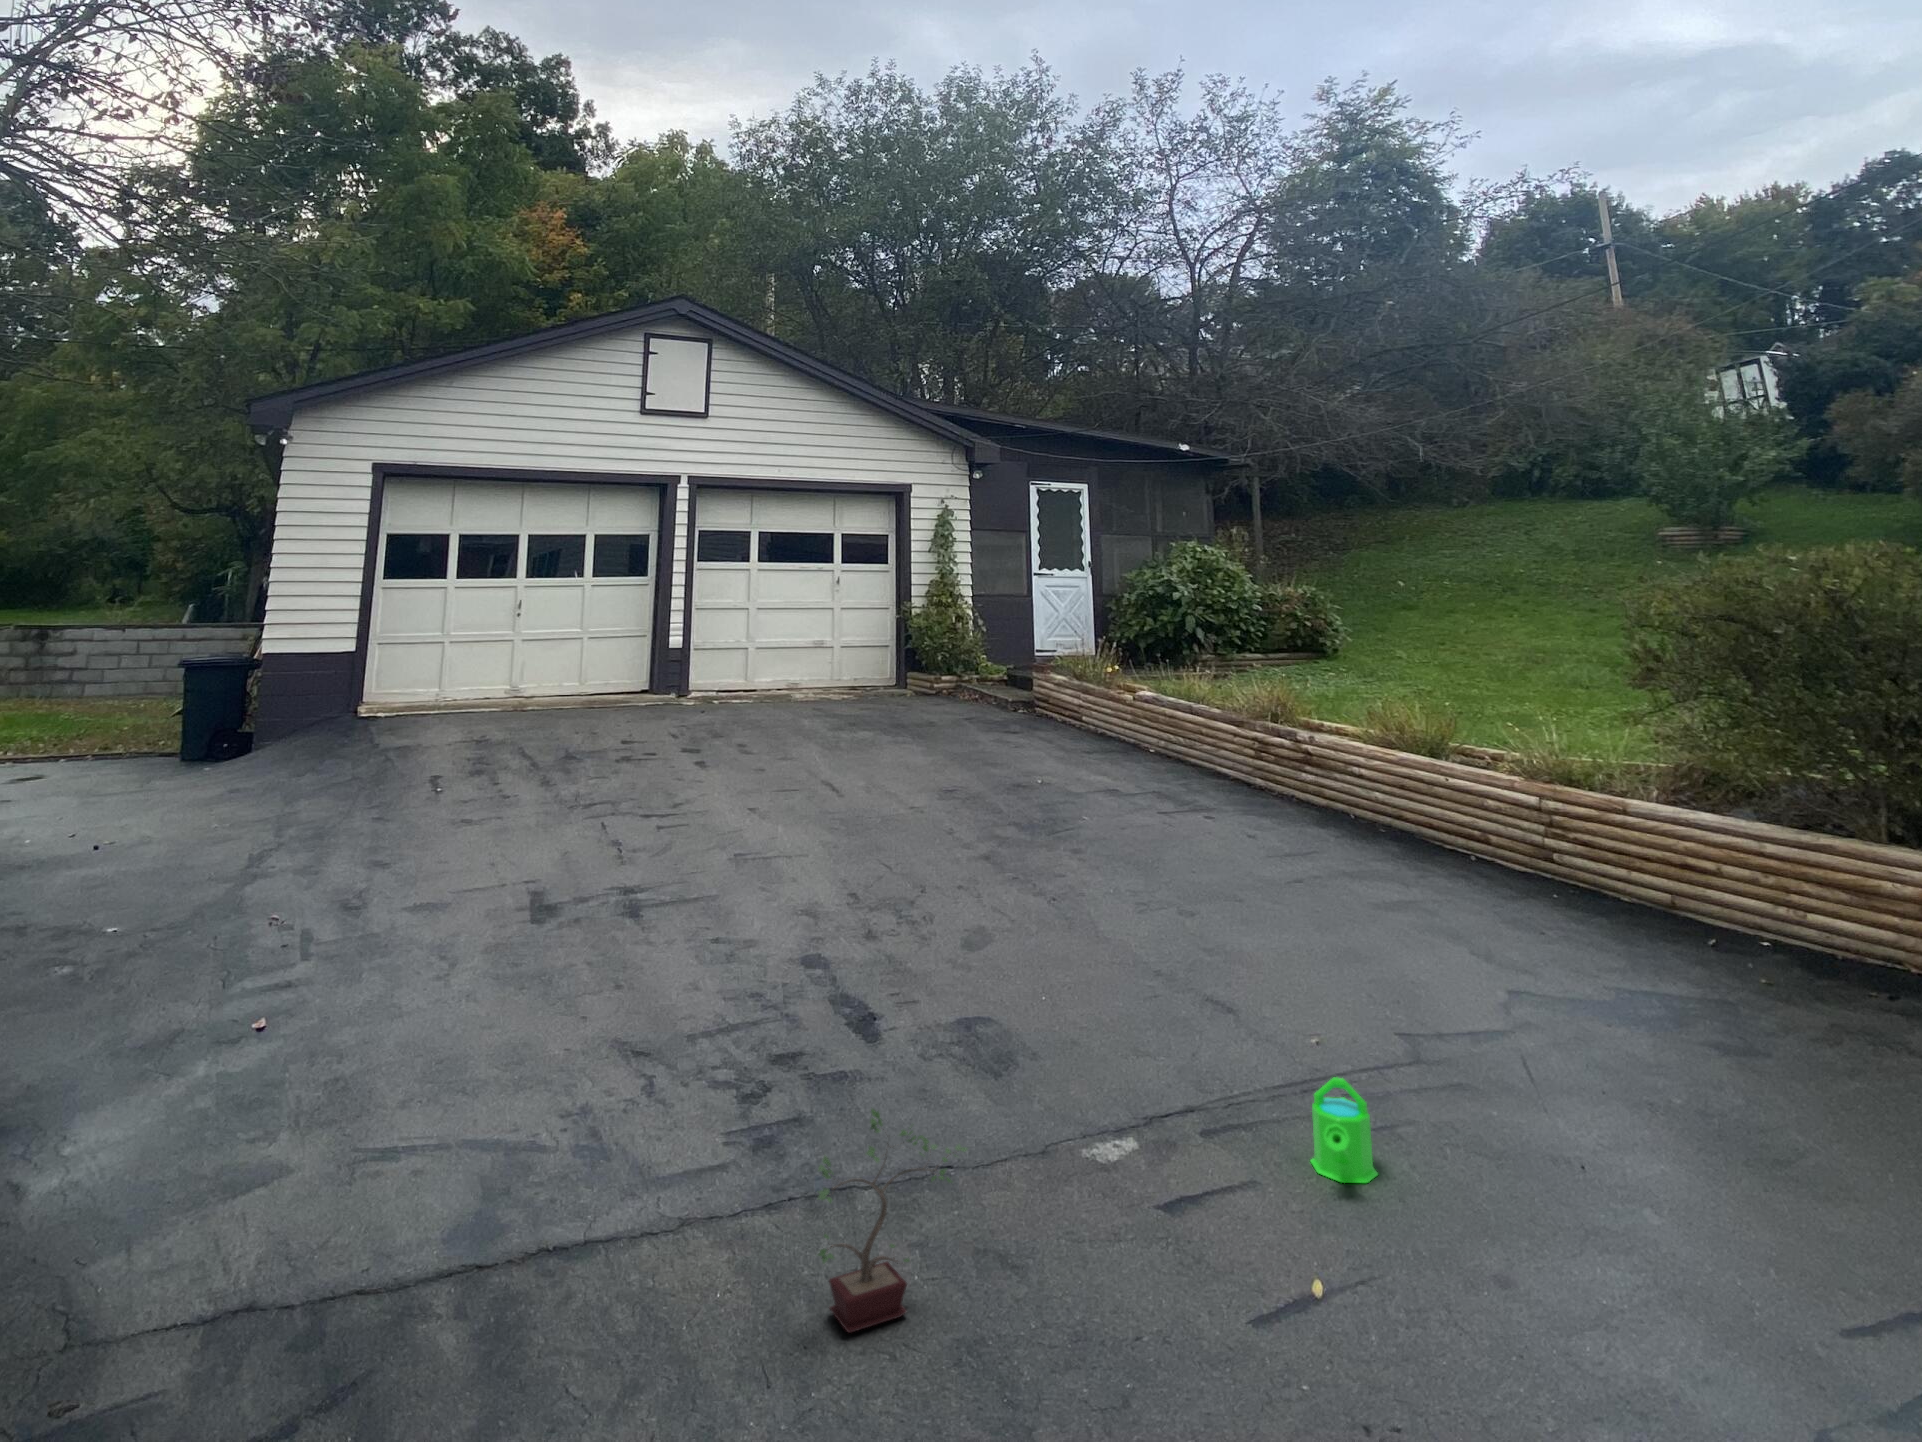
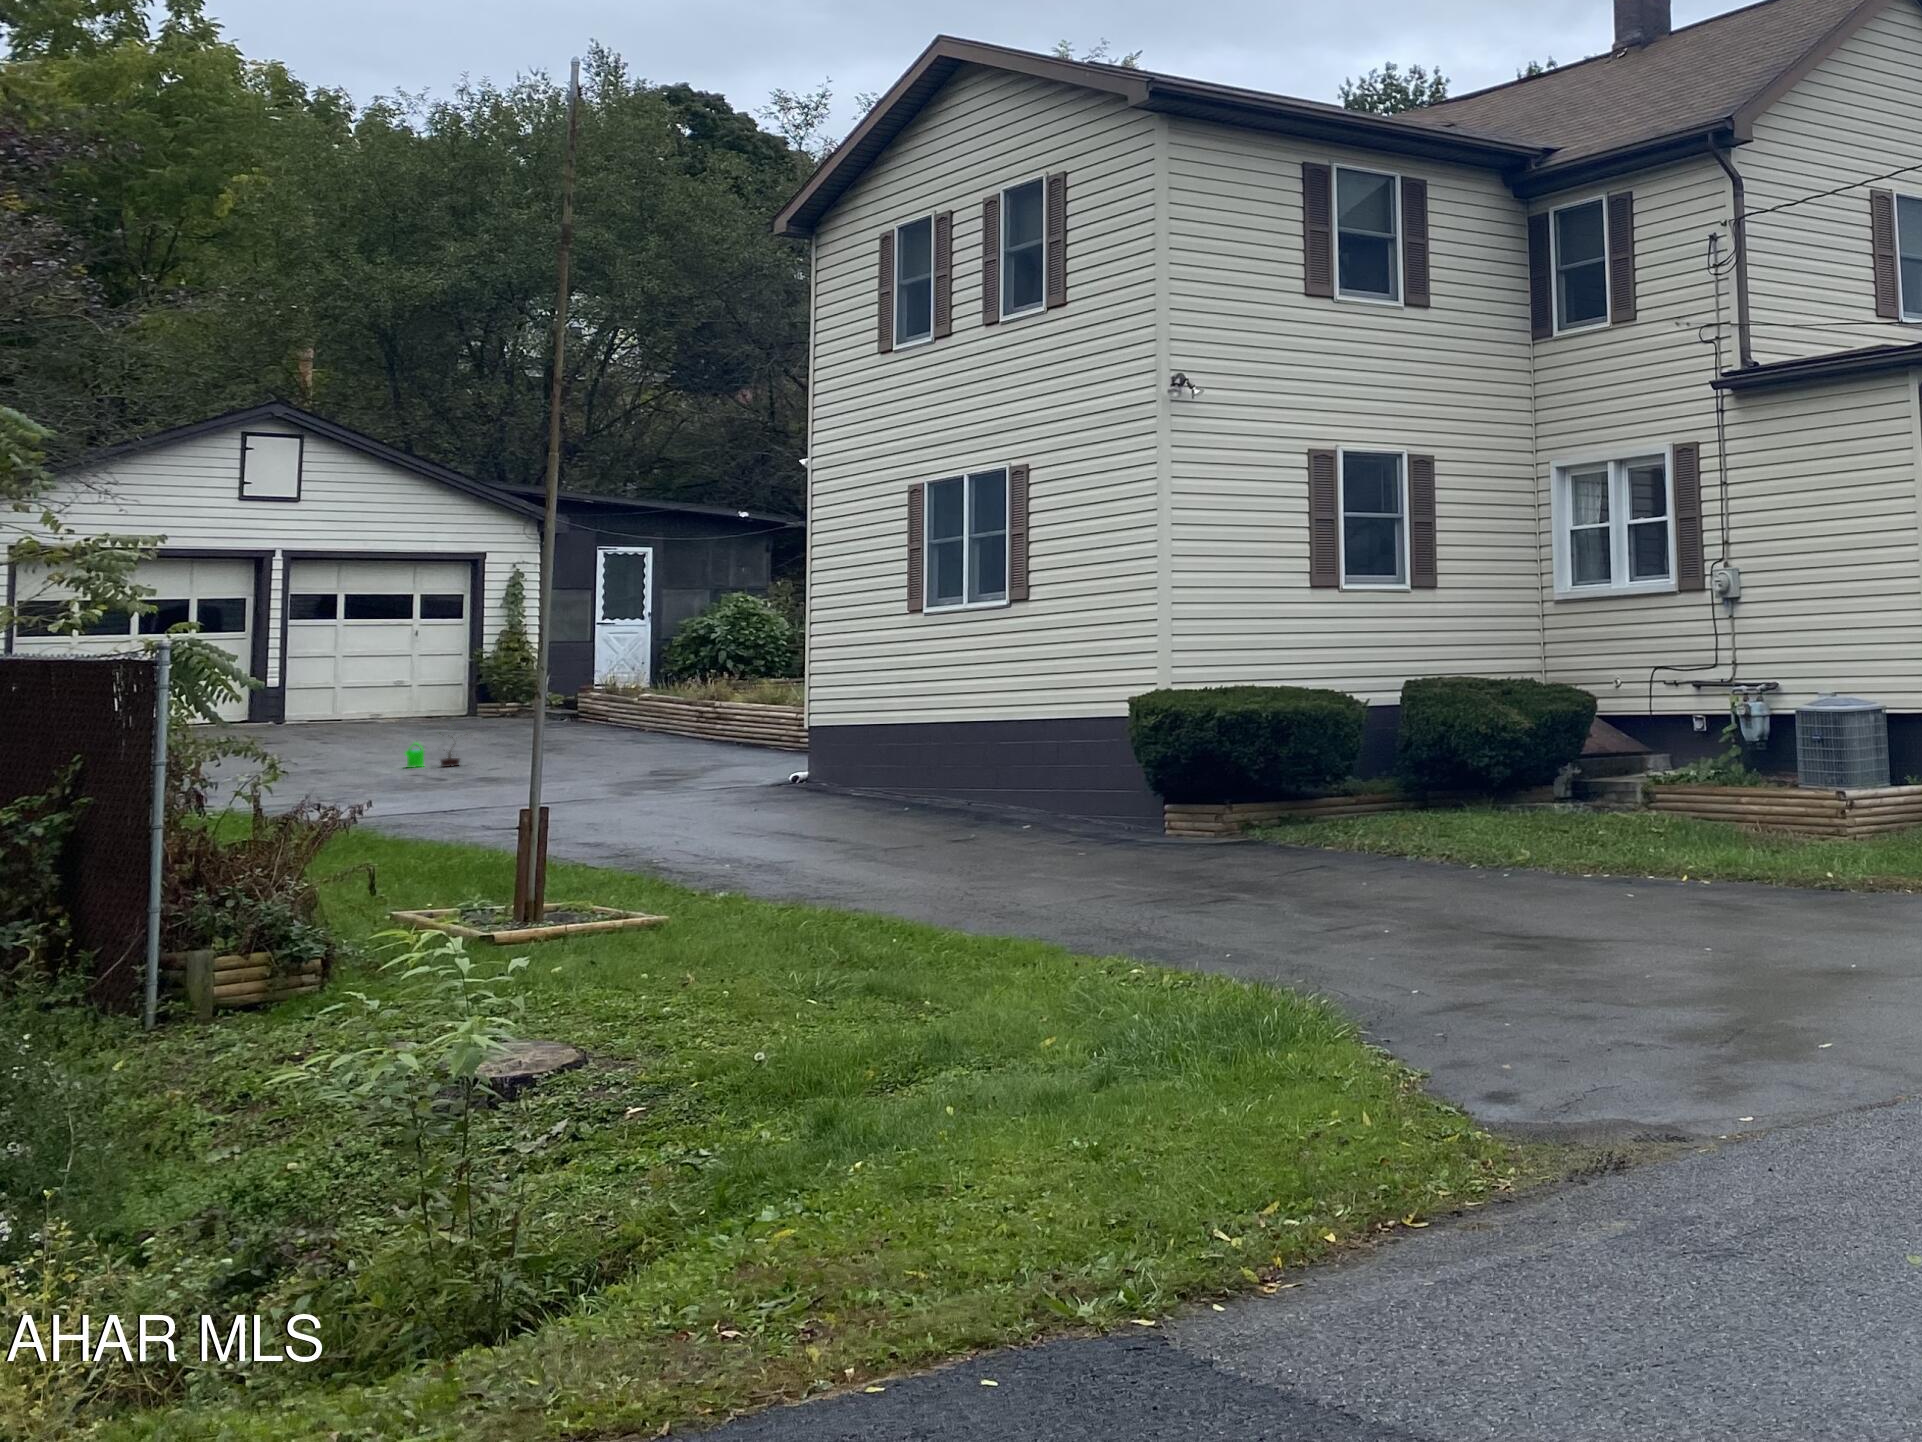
watering can: present [1311,1077,1378,1183] -> present [405,743,424,767]

